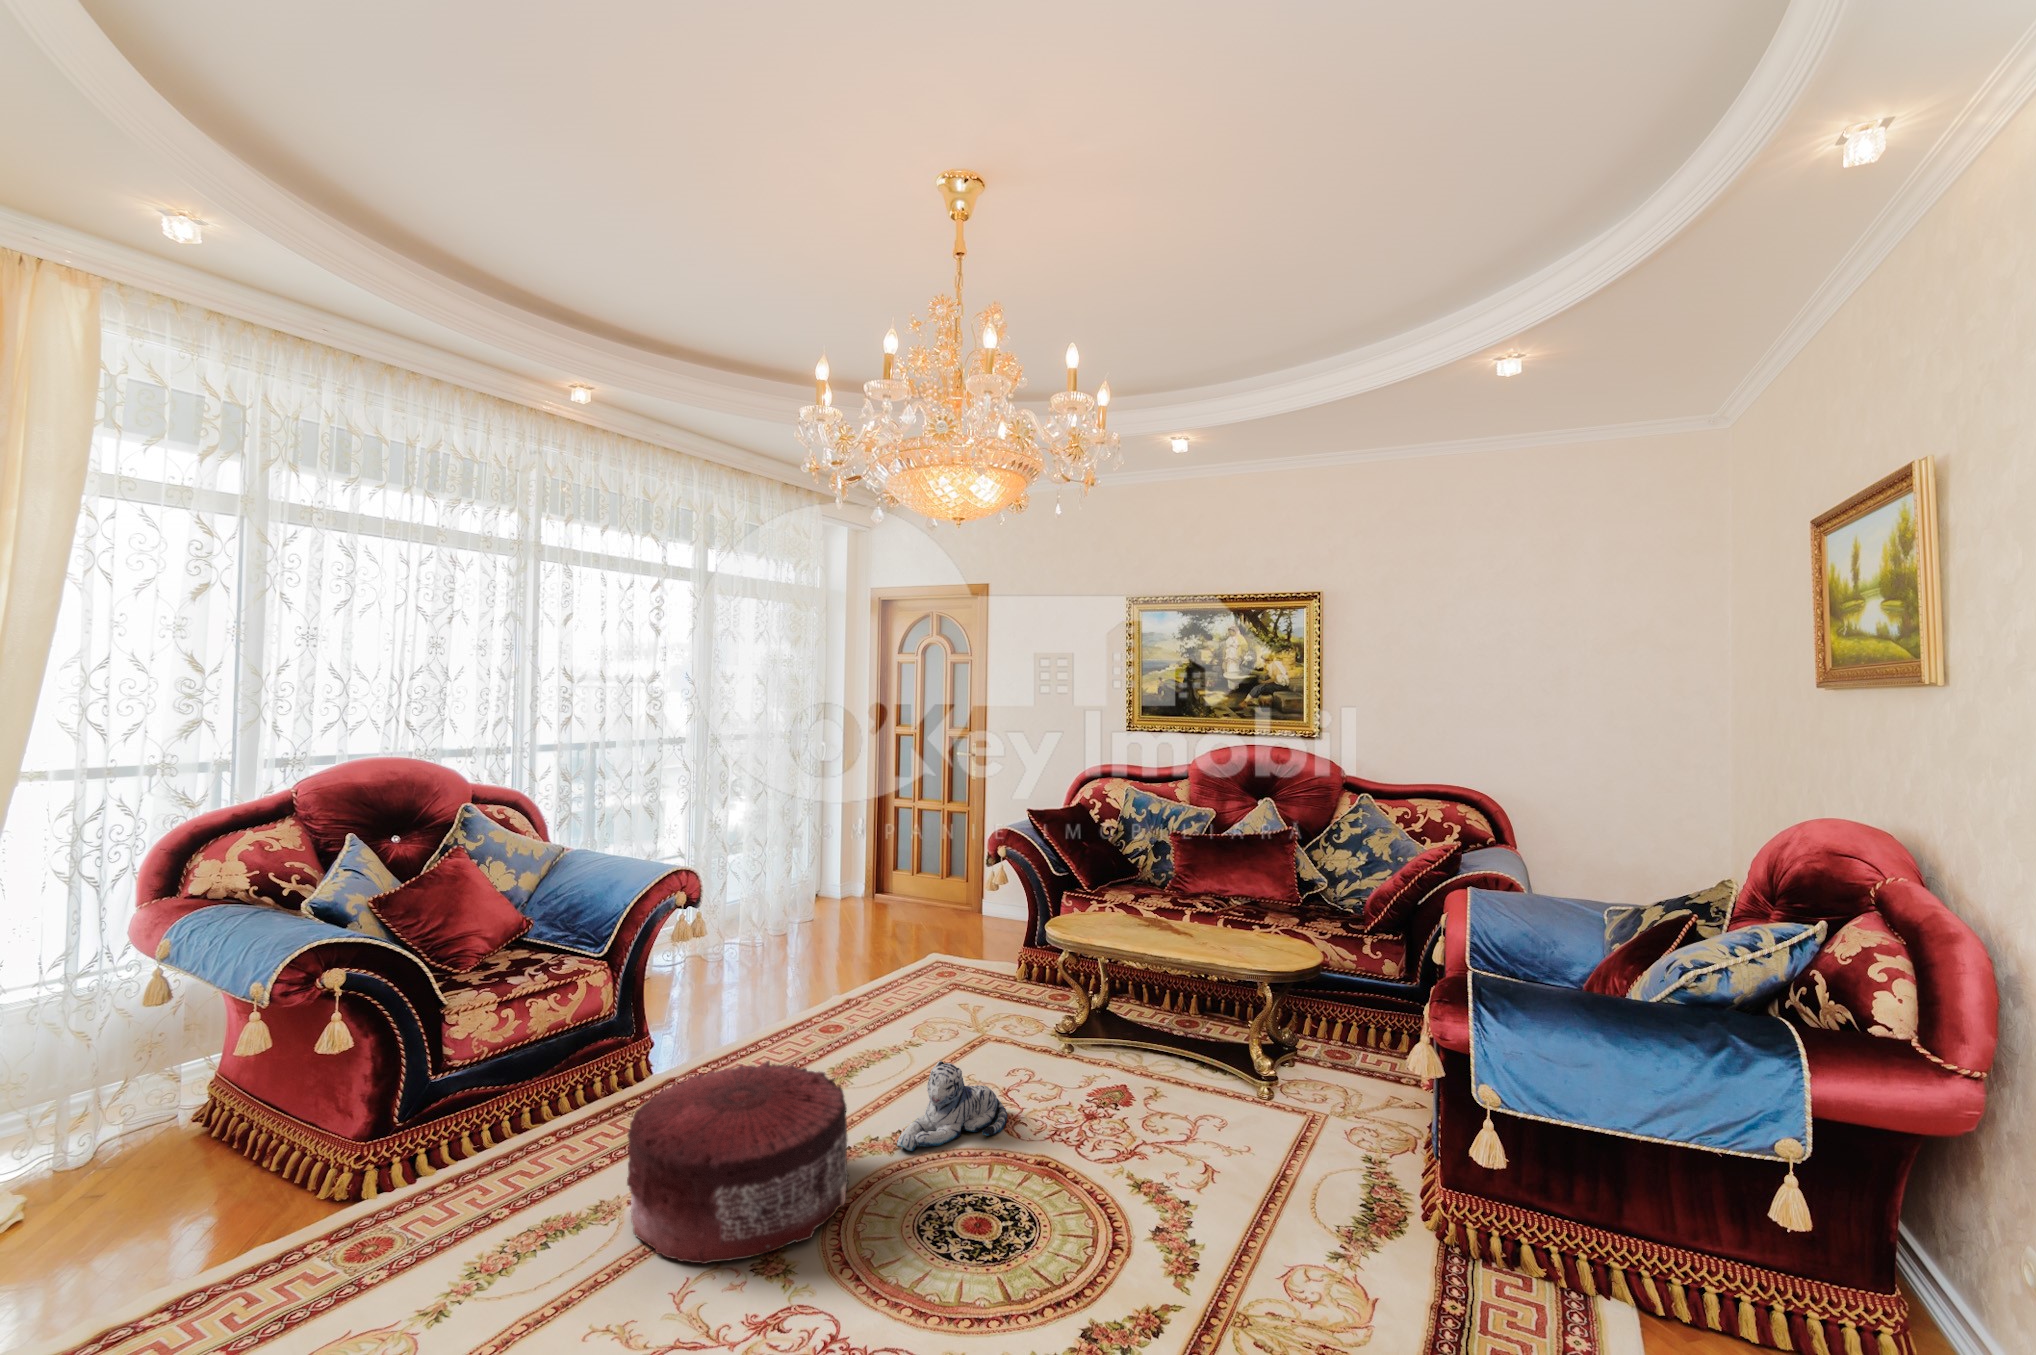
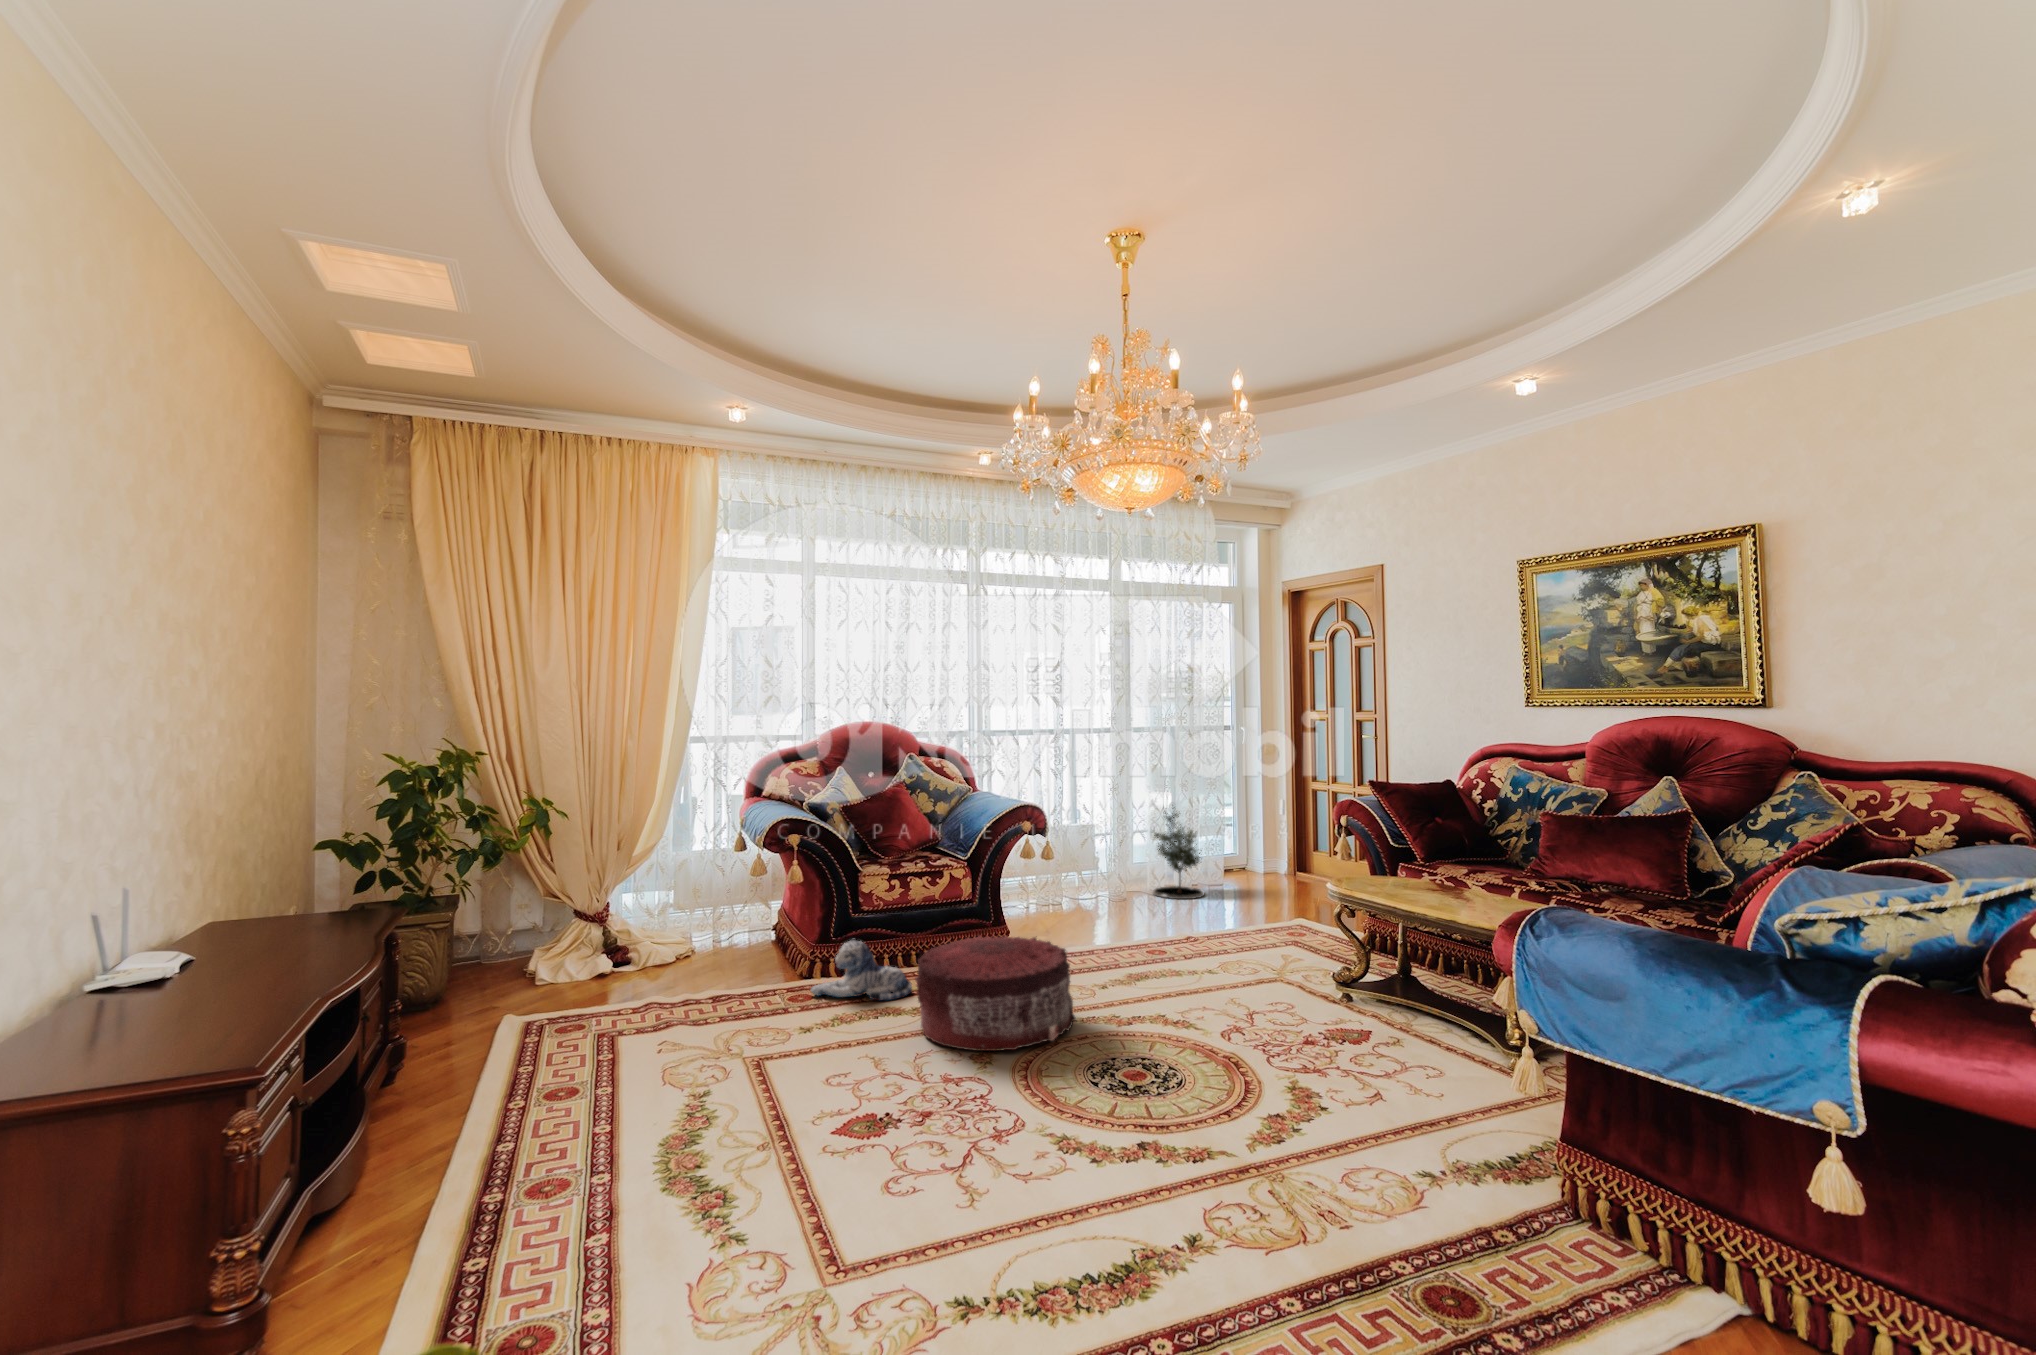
potted tree: none [744,834,809,947] -> present [1153,807,1204,899]
plush toy: present [897,1061,1007,1151] -> present [811,938,912,1001]

